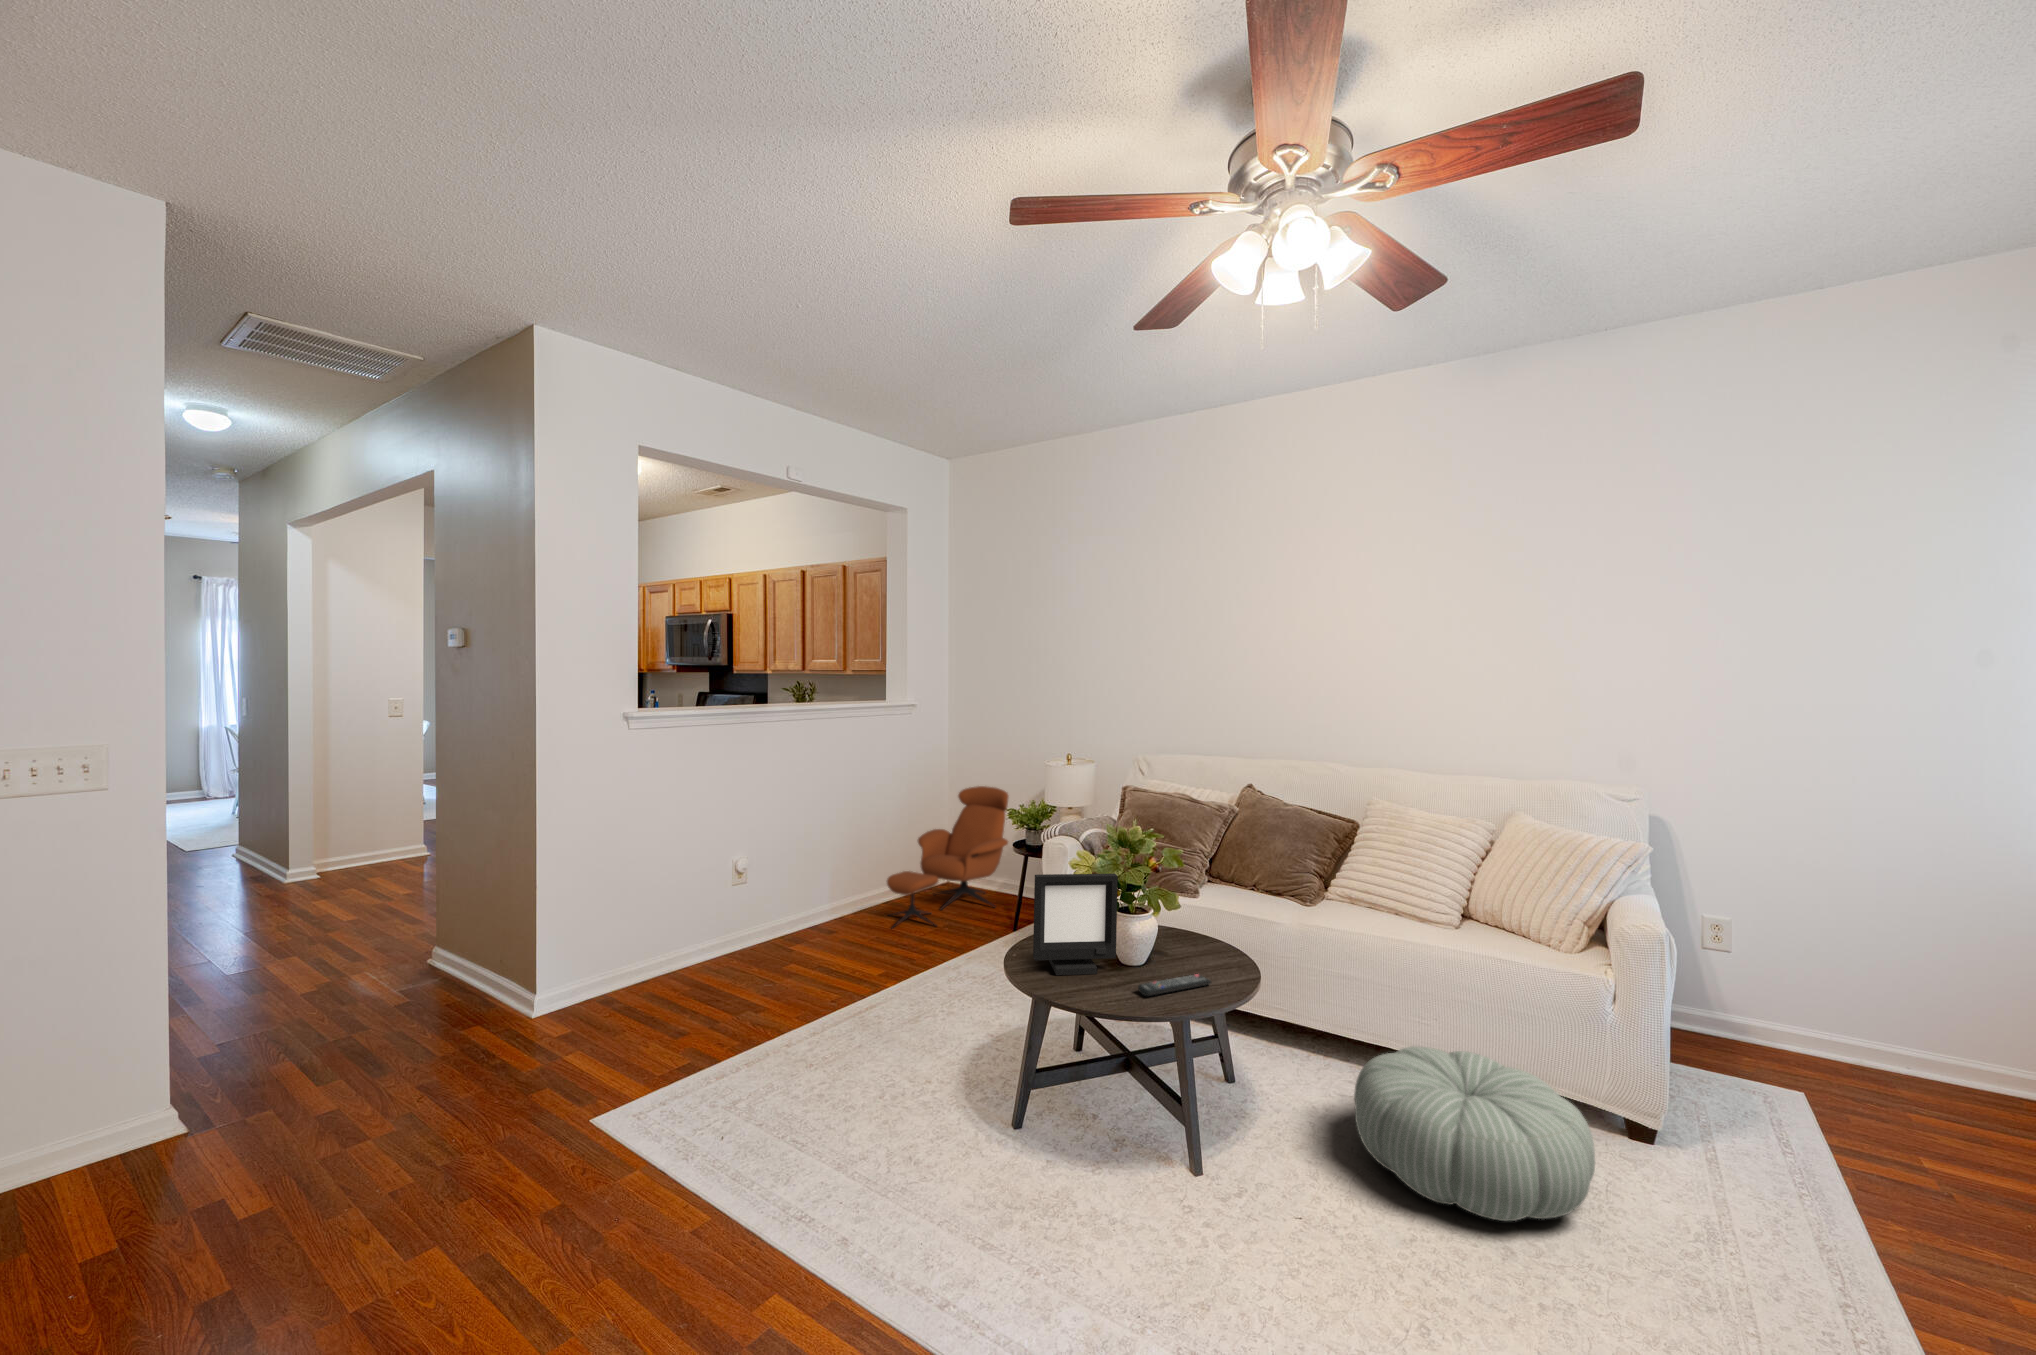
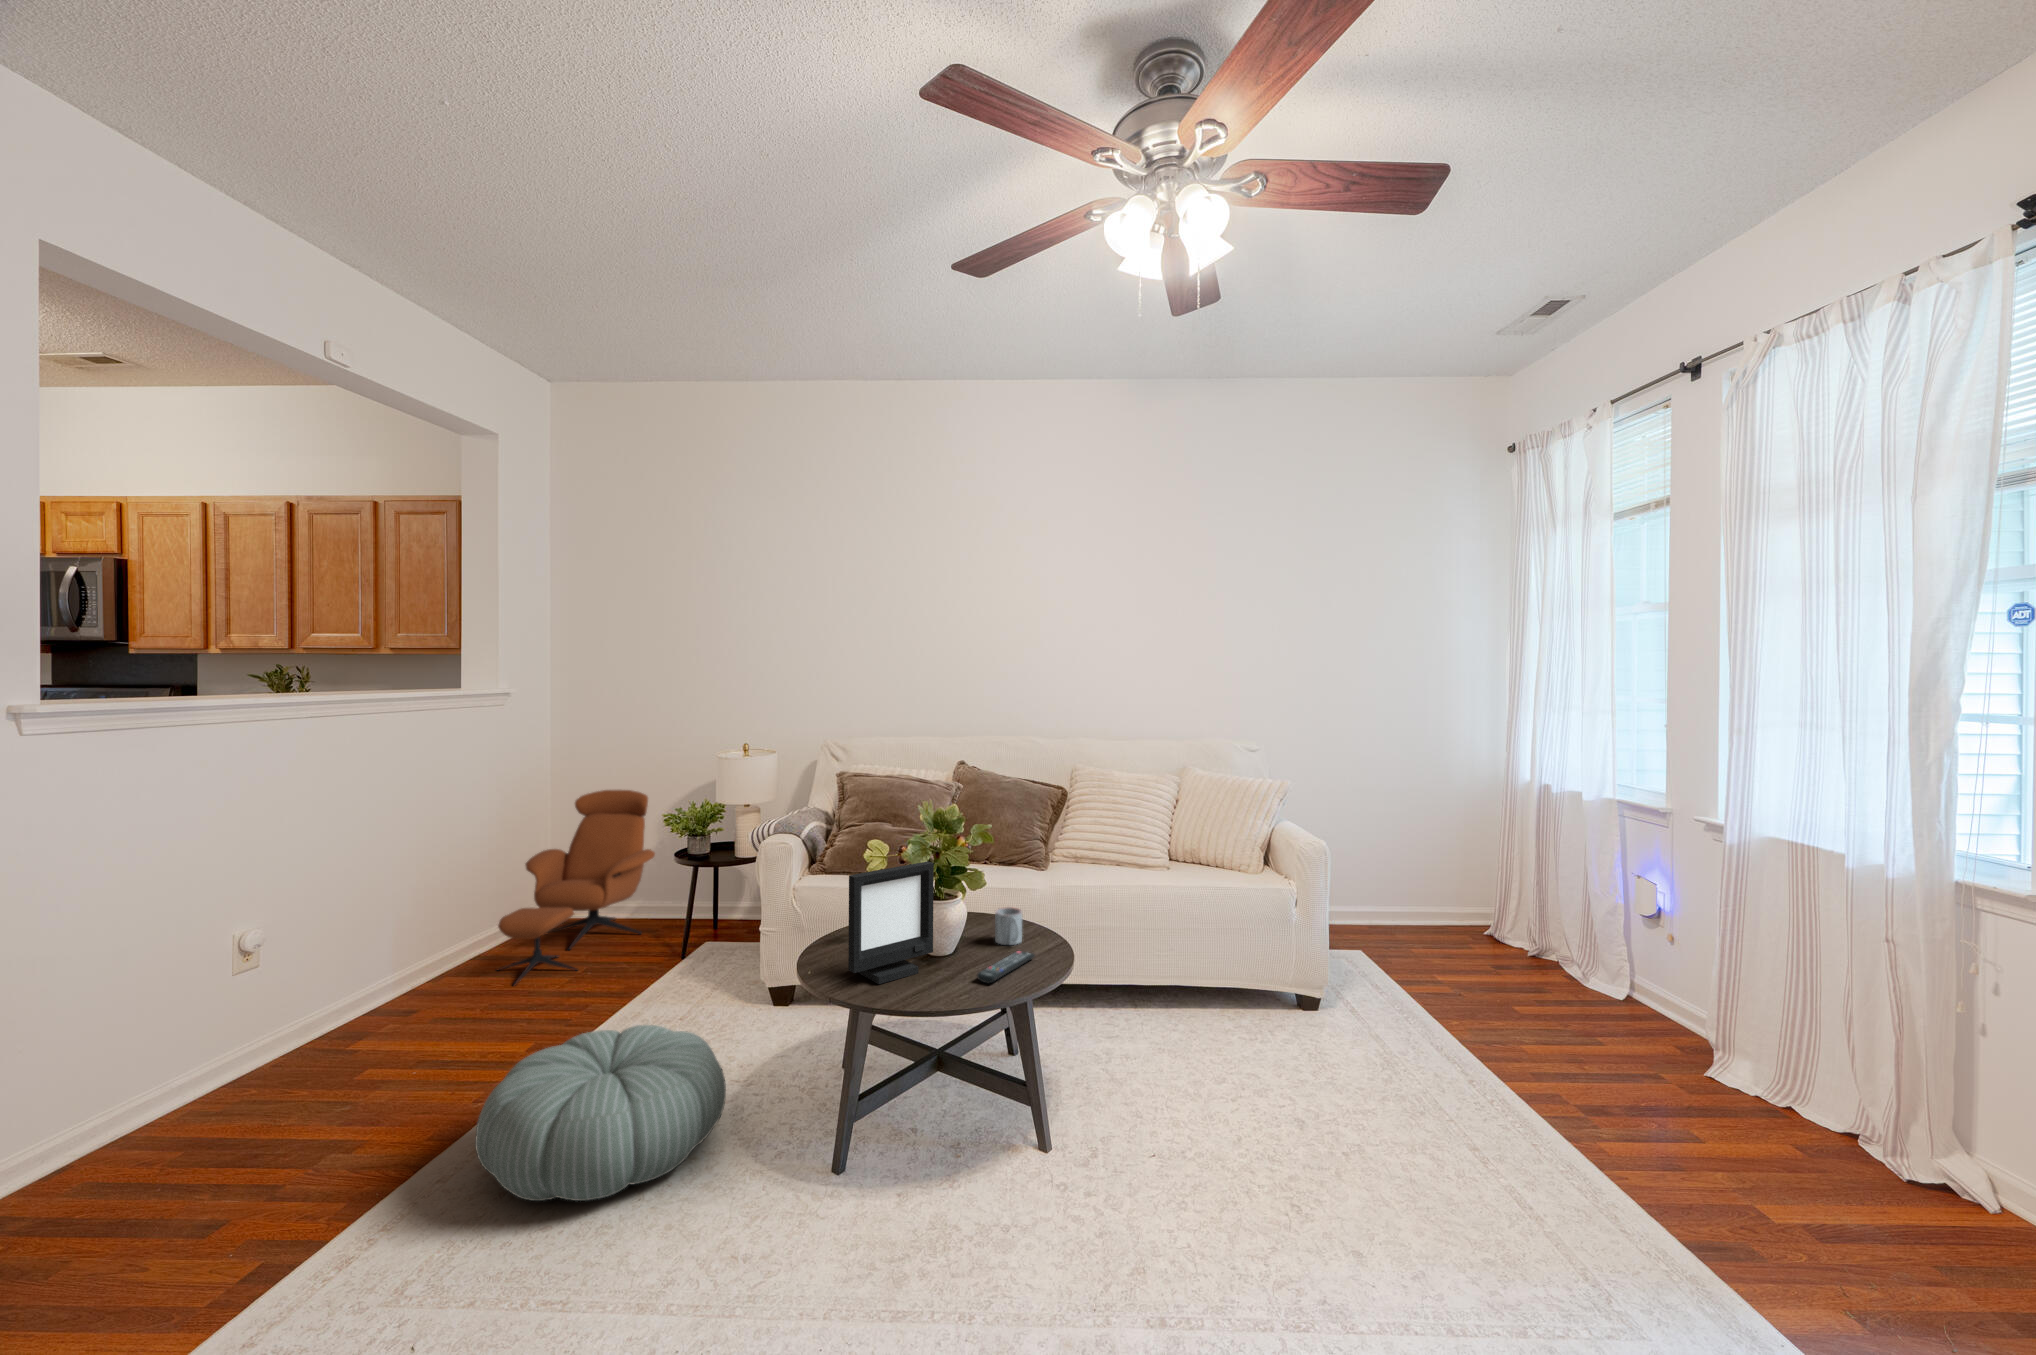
mug: none [1191,931,1219,969] -> present [995,907,1022,945]
pouf: present [1354,1046,1595,1221] -> present [475,1025,726,1201]

